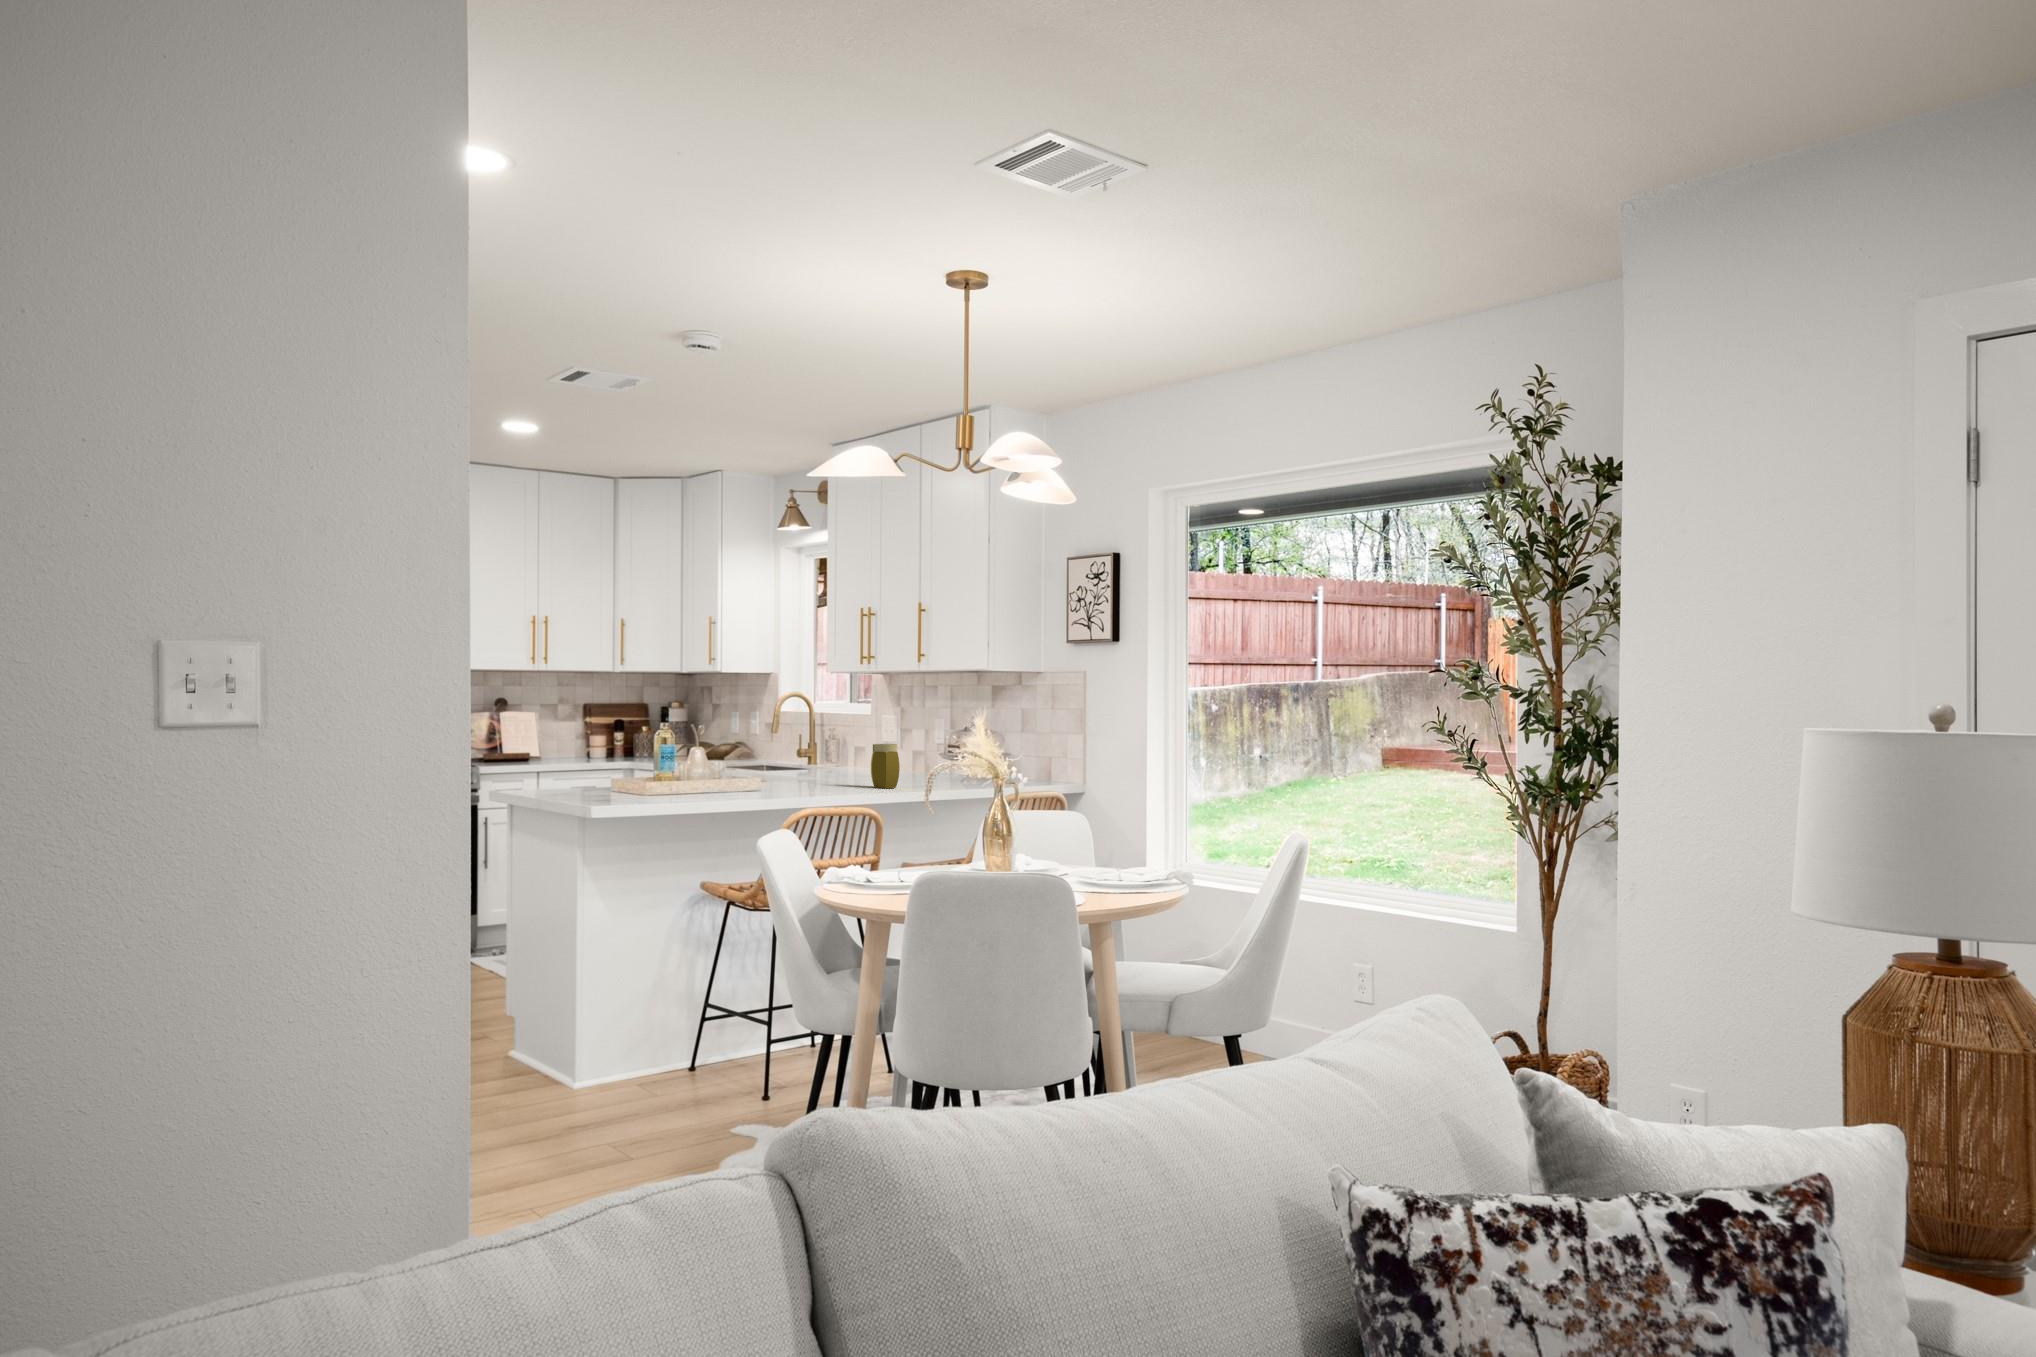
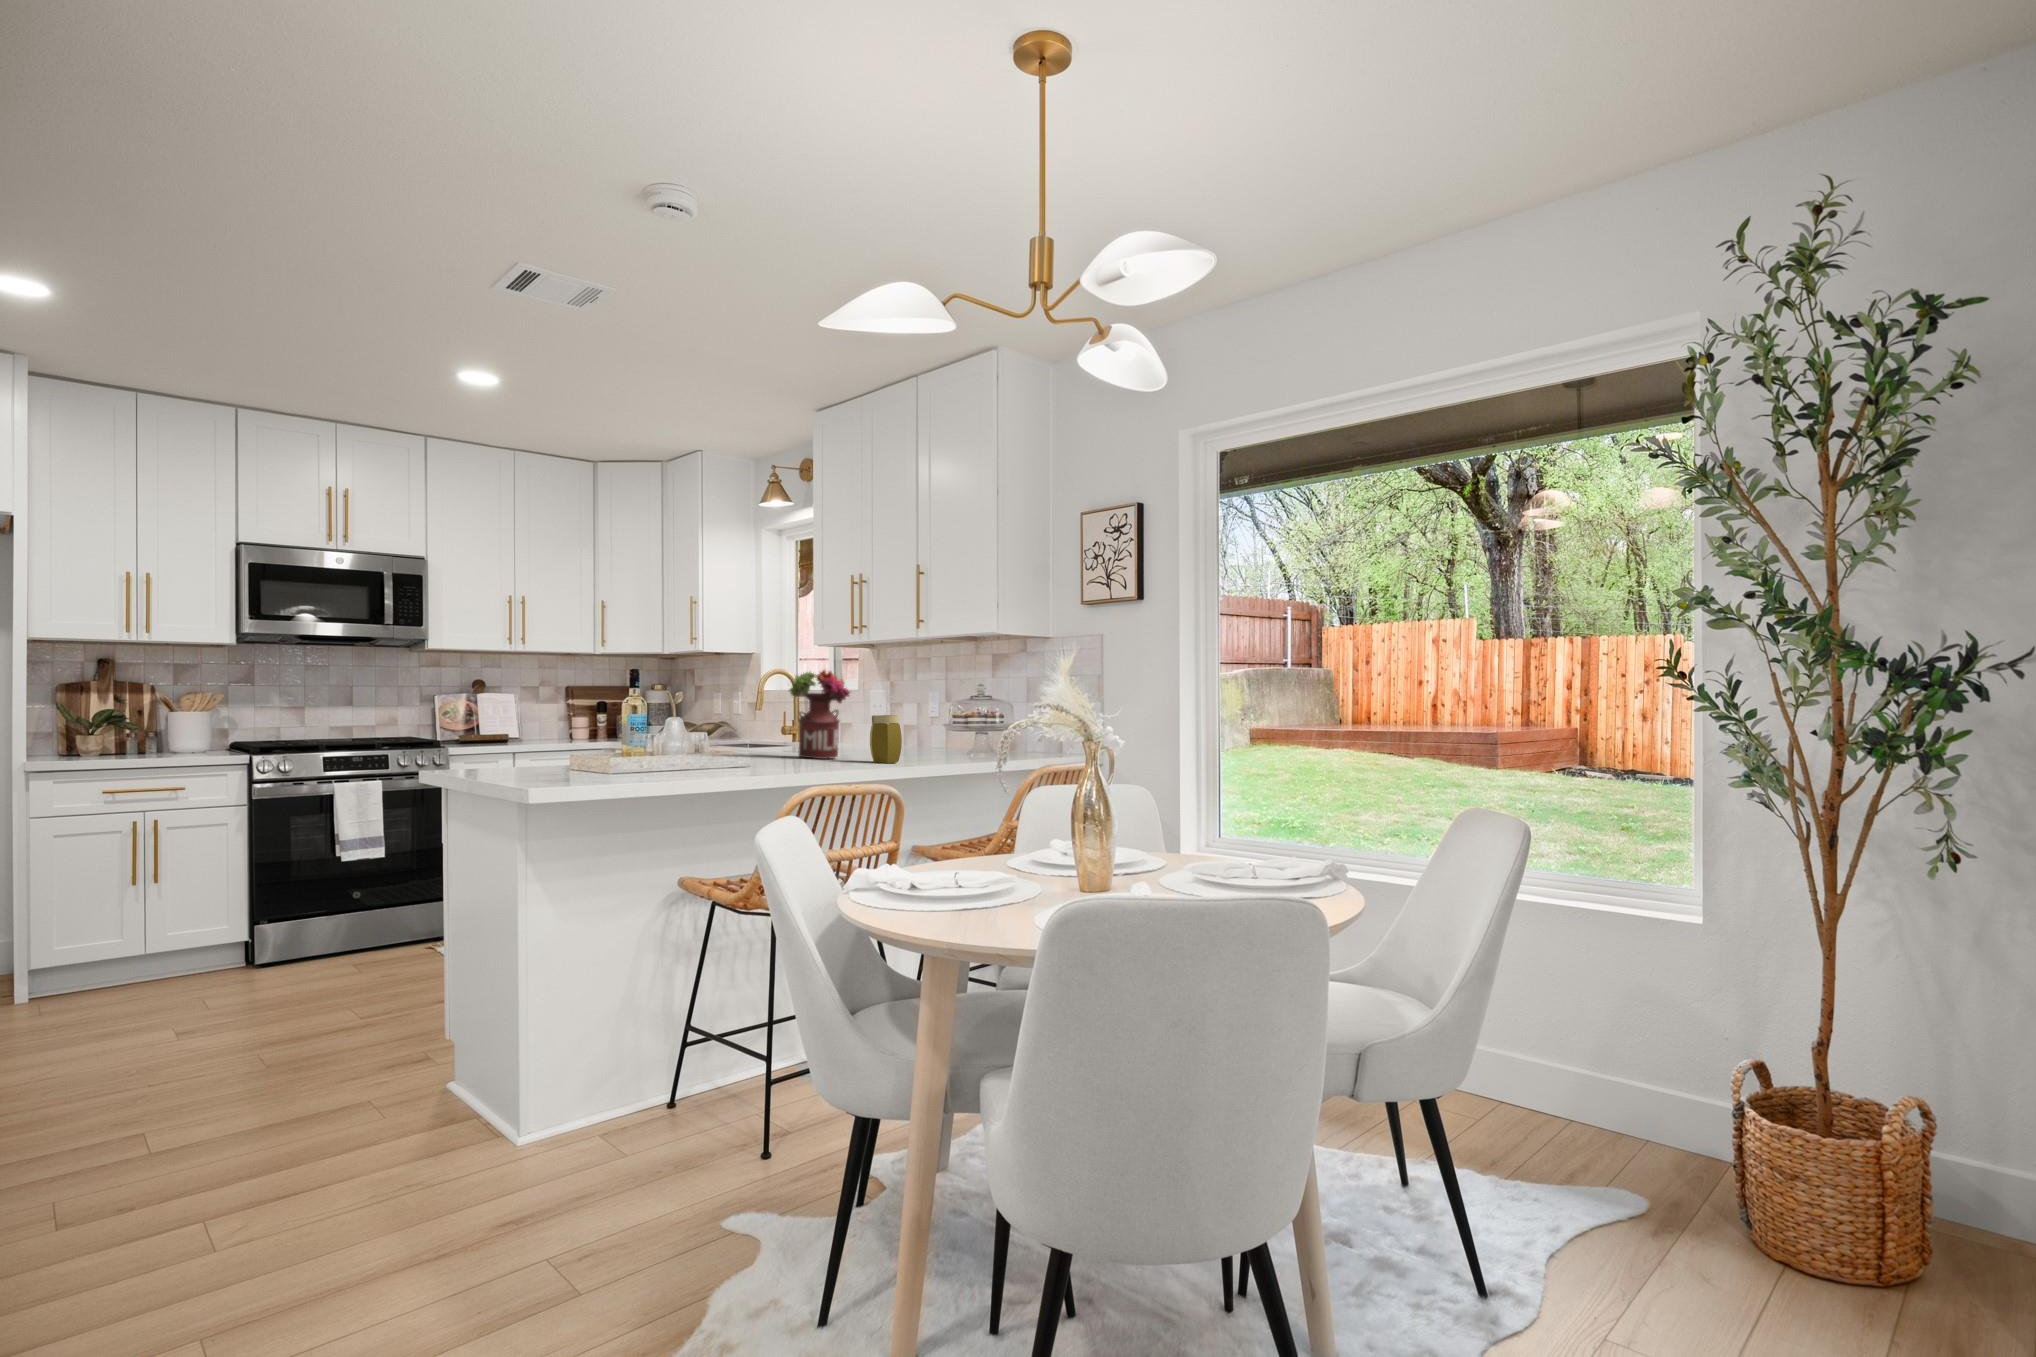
flower arrangement: none [797,700,855,783] -> present [789,670,850,759]

